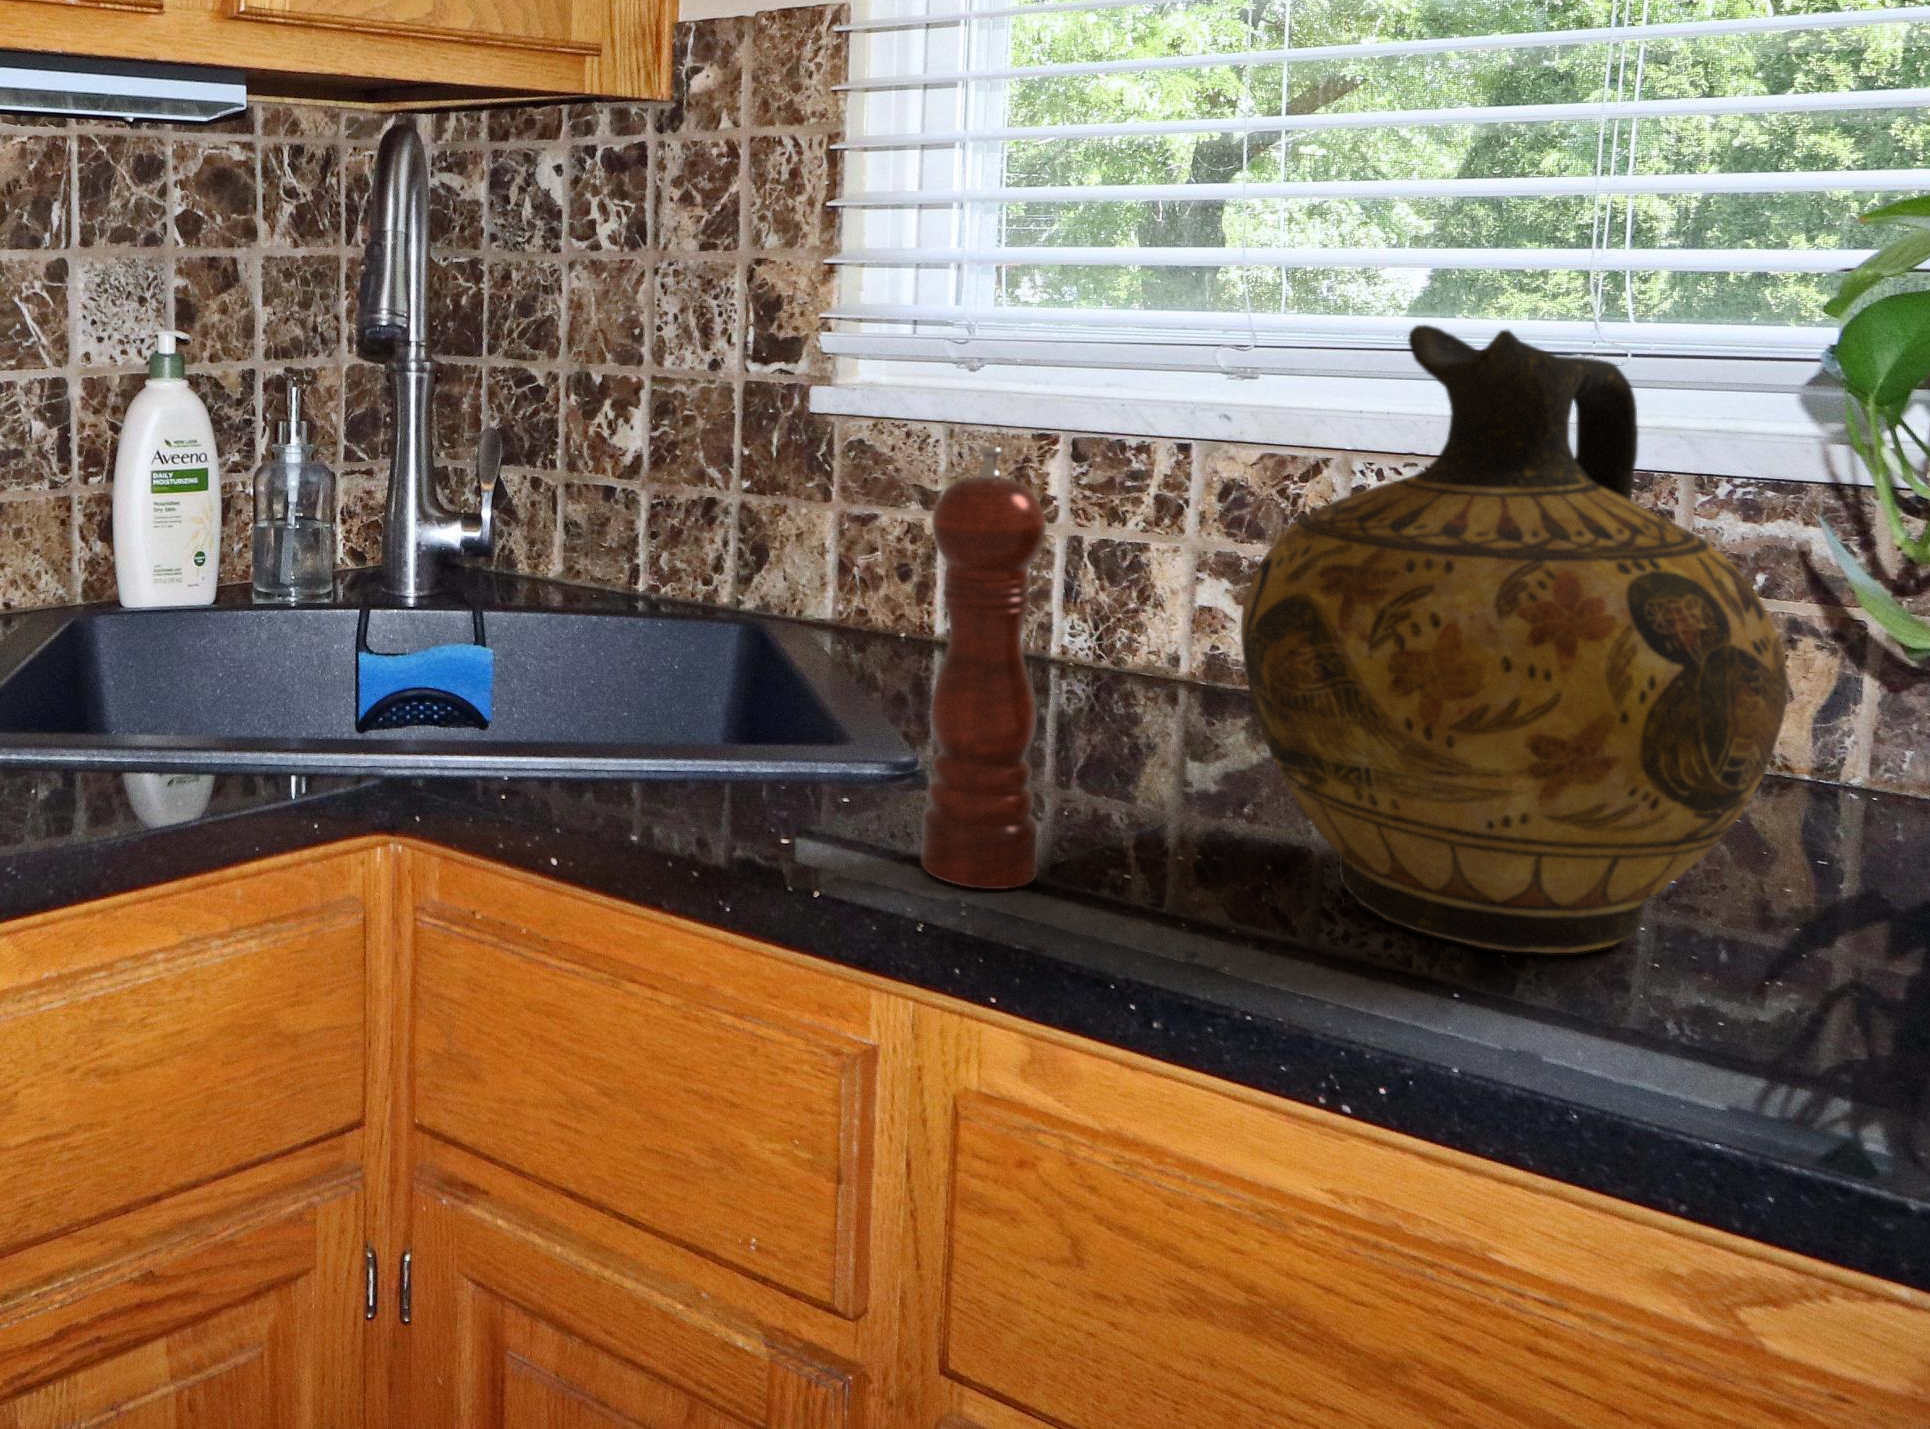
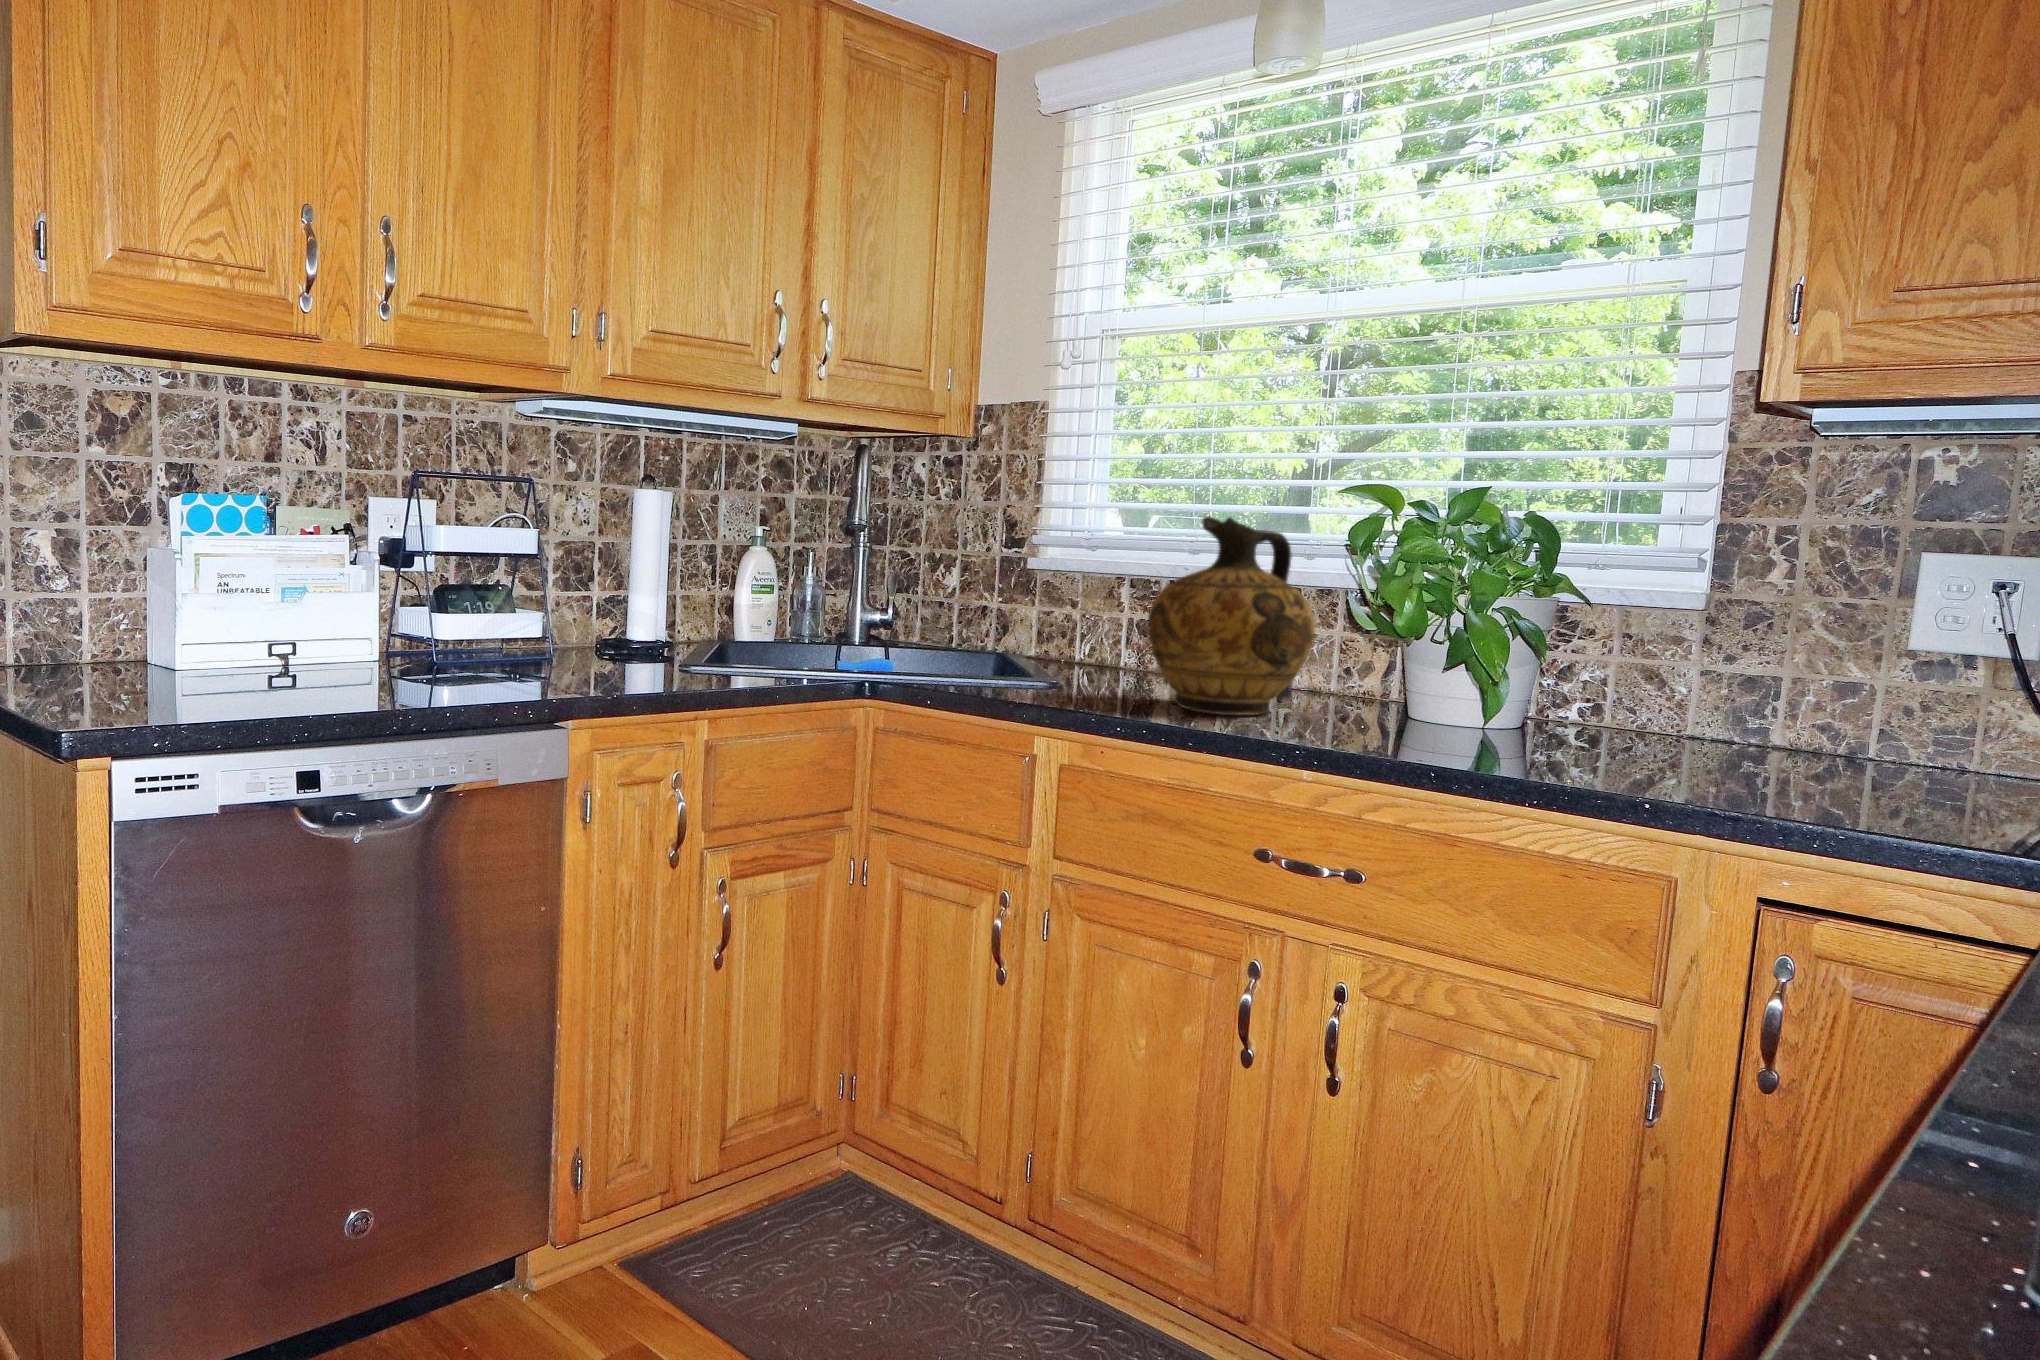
pepper mill: present [921,446,1046,889] -> none [1038,555,1085,700]

